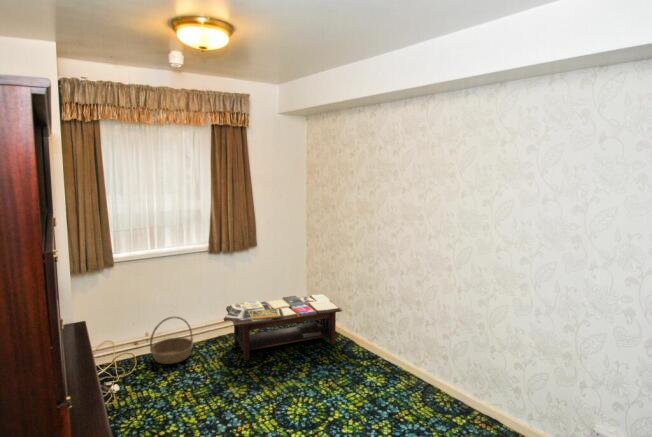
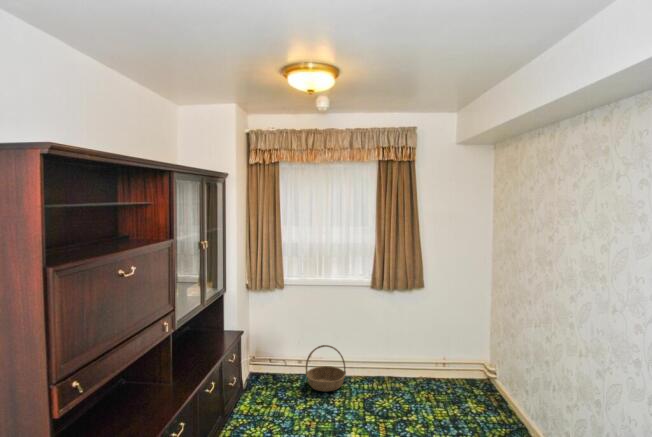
coffee table: present [224,294,342,361] -> none [365,345,511,423]

